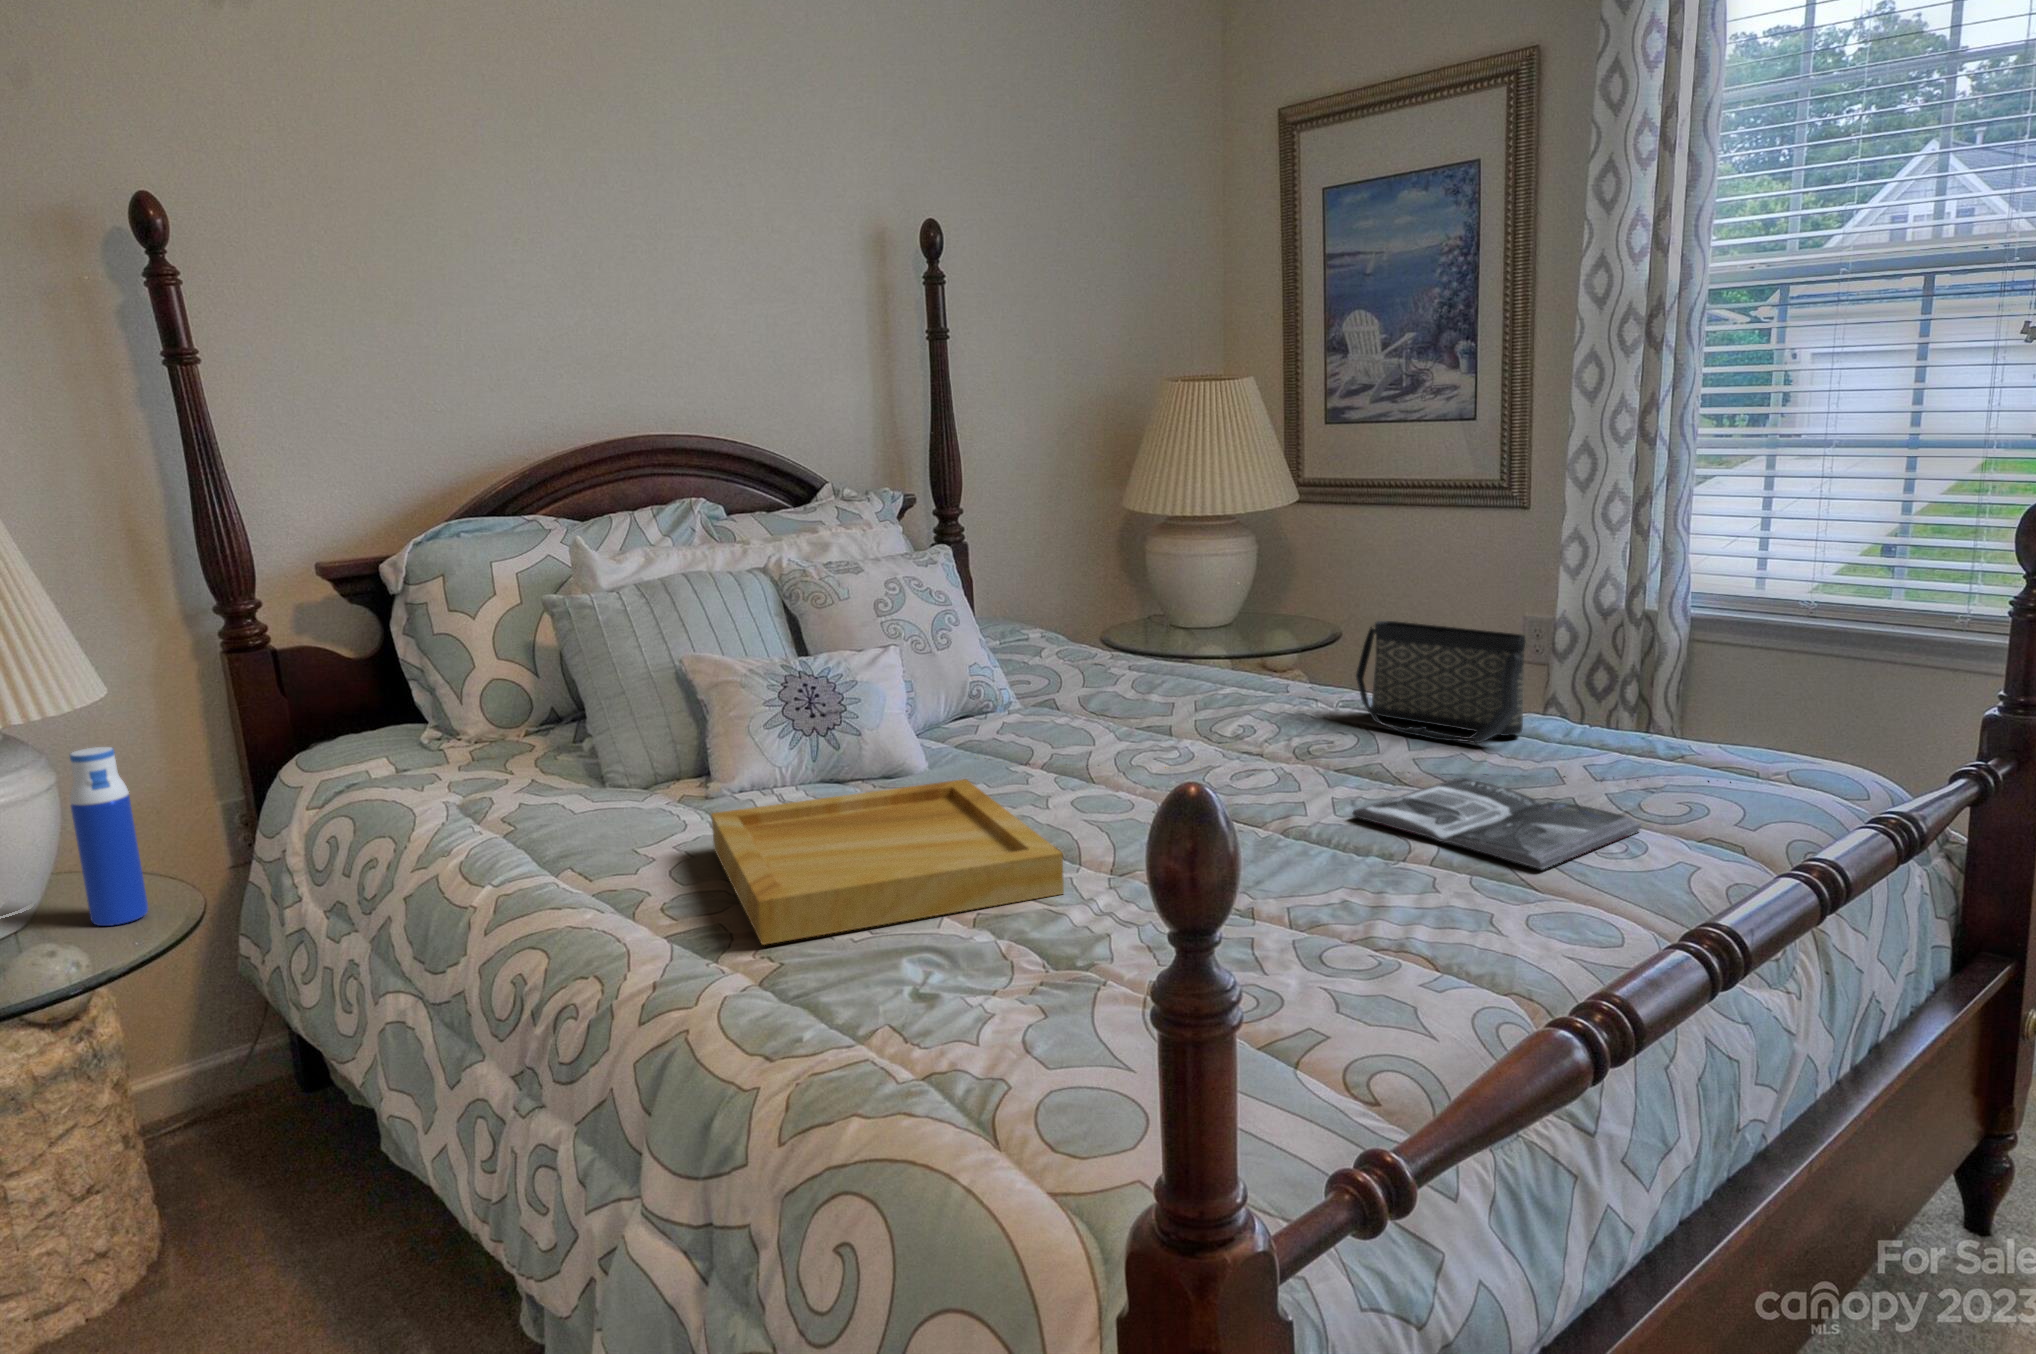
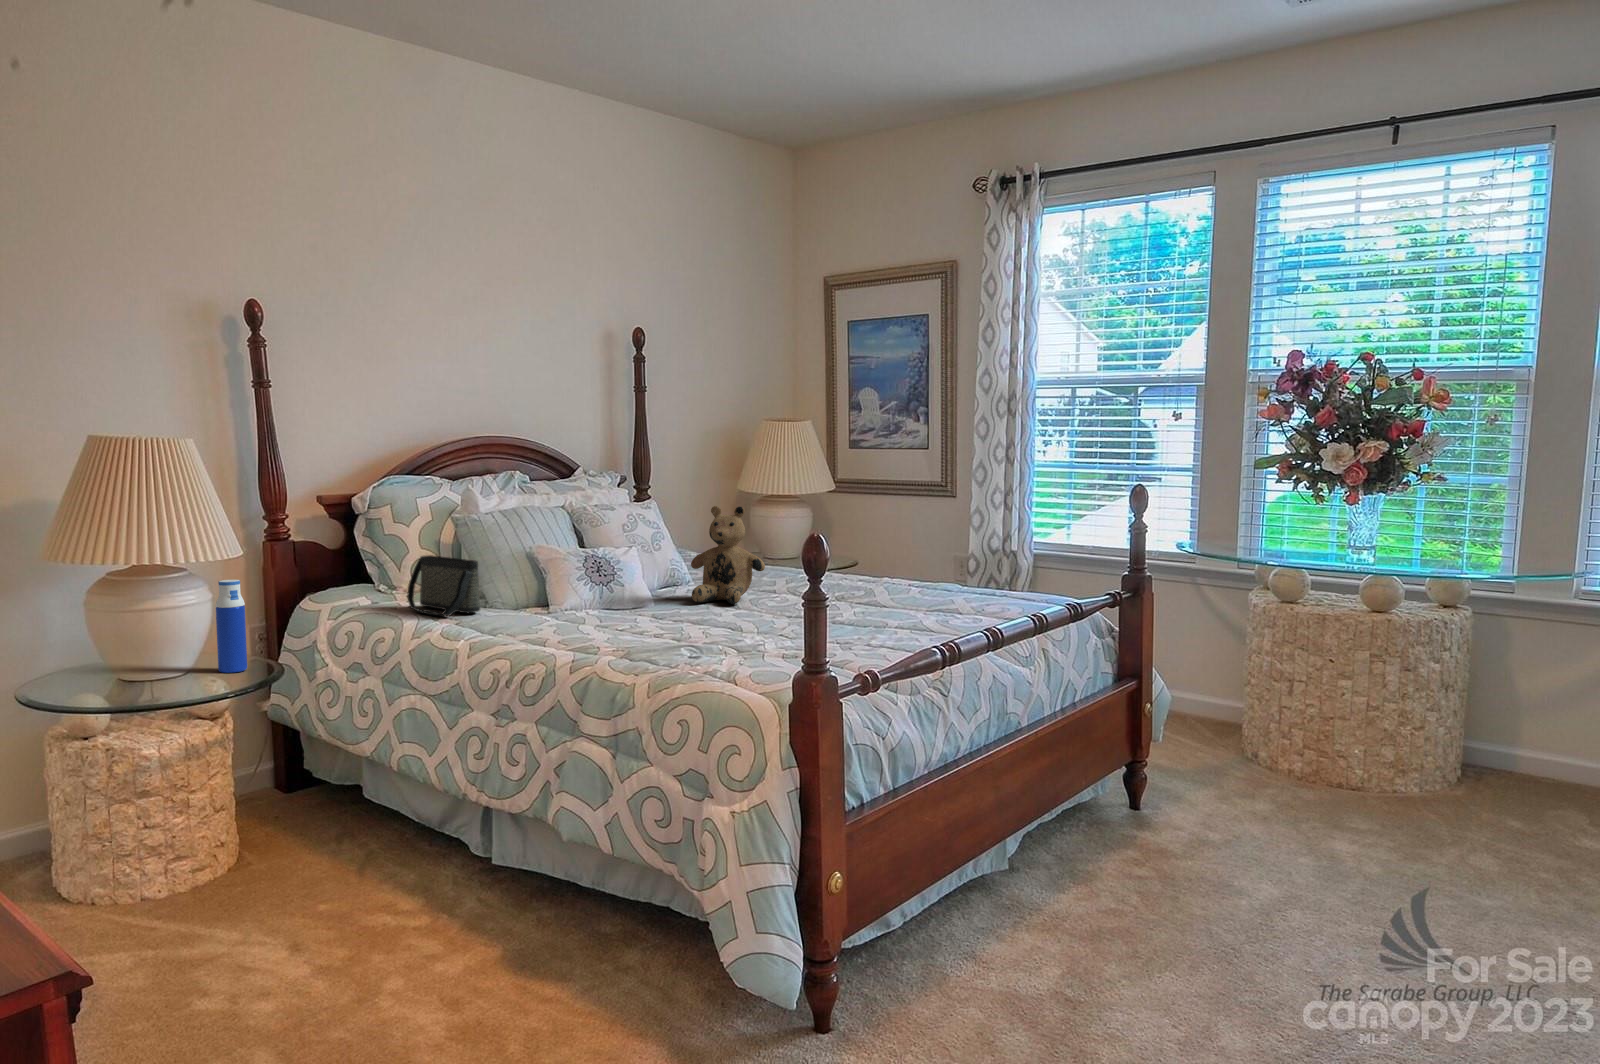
teddy bear: none [998,566,1148,771] -> present [691,506,765,604]
handbag: present [1356,621,1526,743] -> present [407,555,480,616]
magazine: present [1352,778,1641,869] -> none [862,604,985,628]
tray: present [711,779,1064,945] -> none [565,601,738,651]

